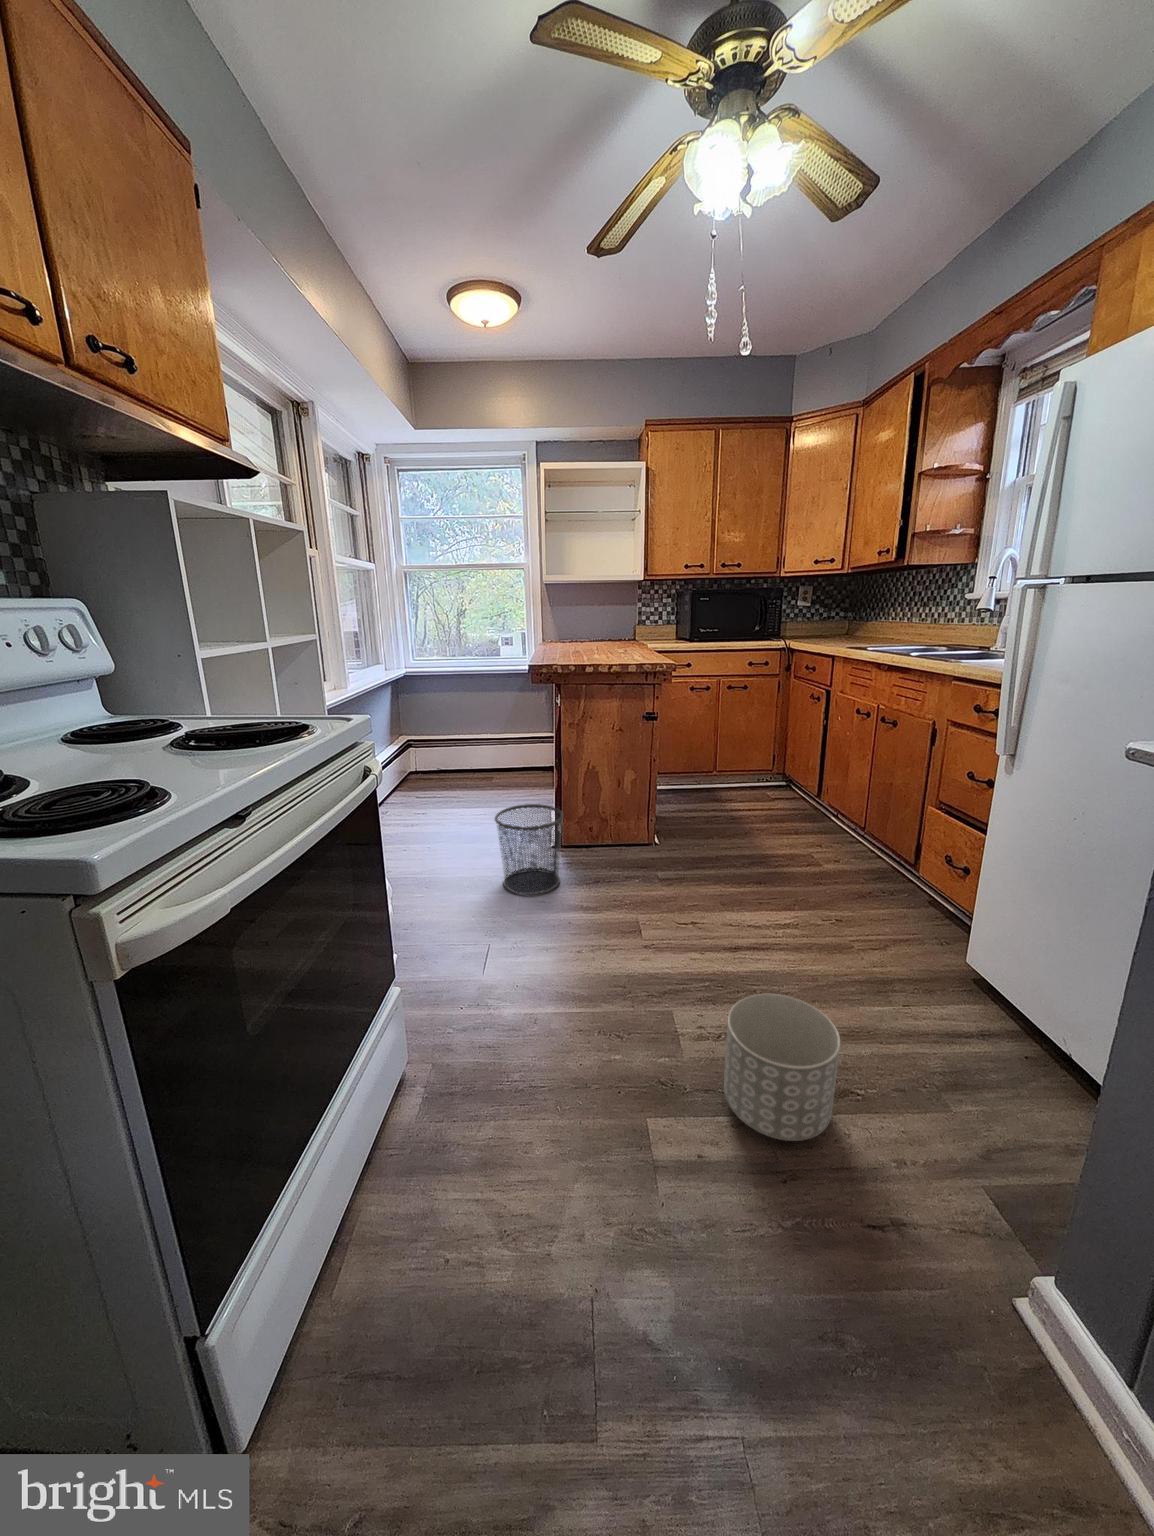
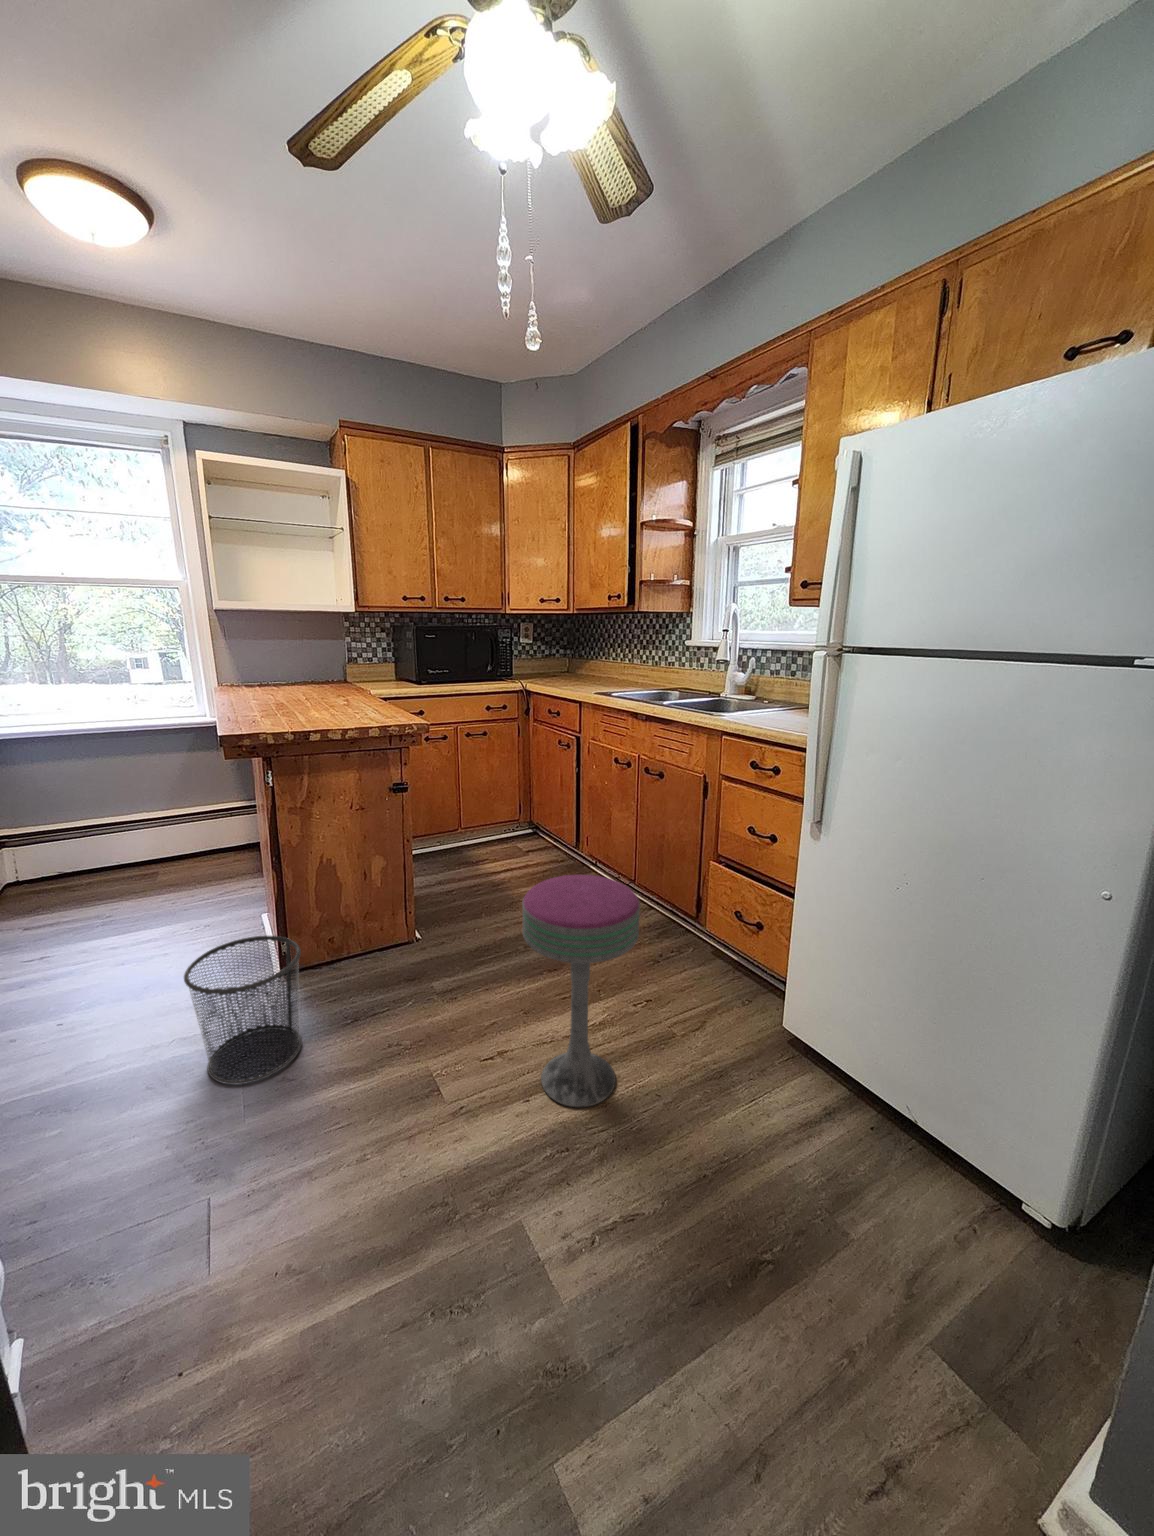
bar stool: none [708,784,810,969] -> present [522,875,640,1107]
planter: present [724,994,840,1141] -> none [635,1174,782,1405]

